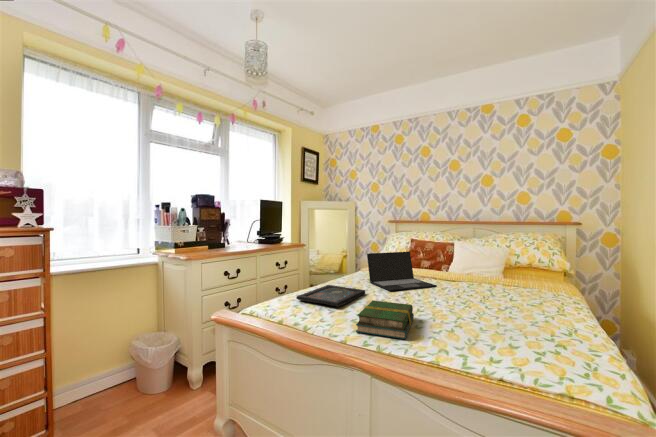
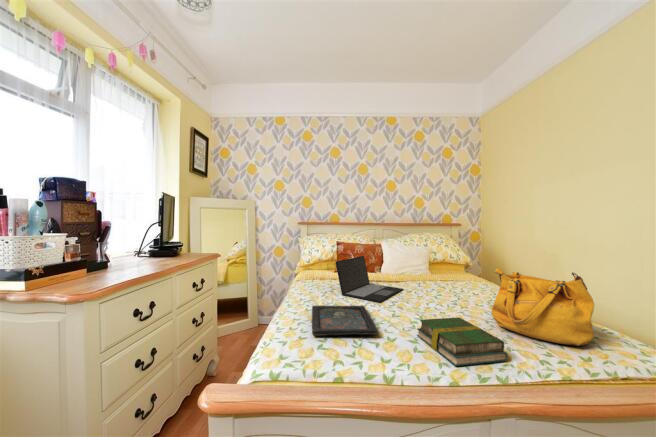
handbag: none [452,264,550,352] -> present [492,268,594,346]

